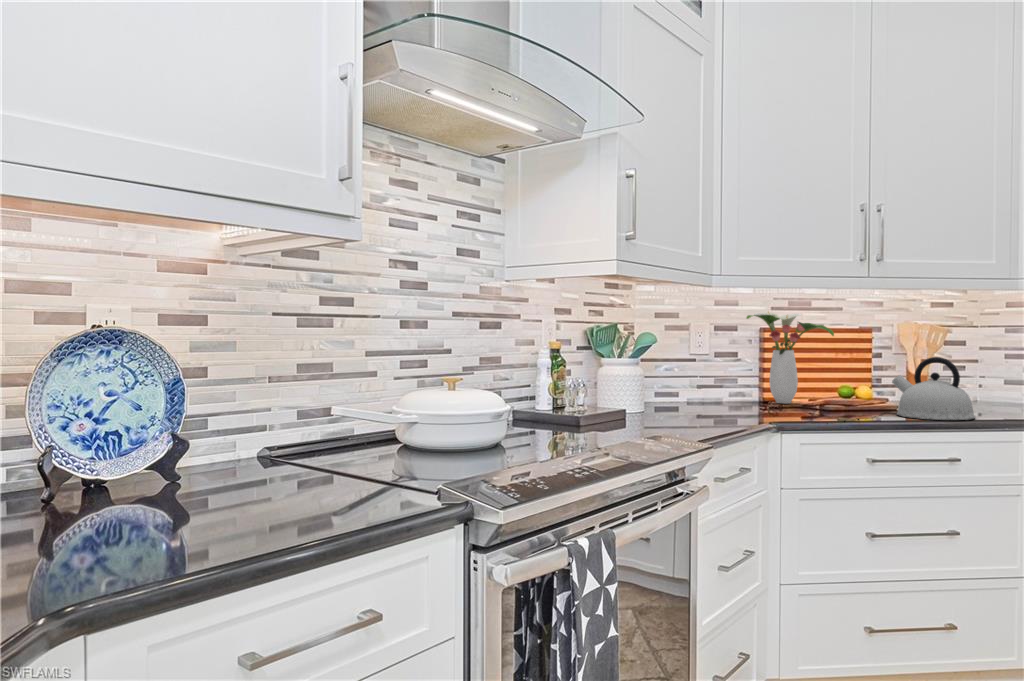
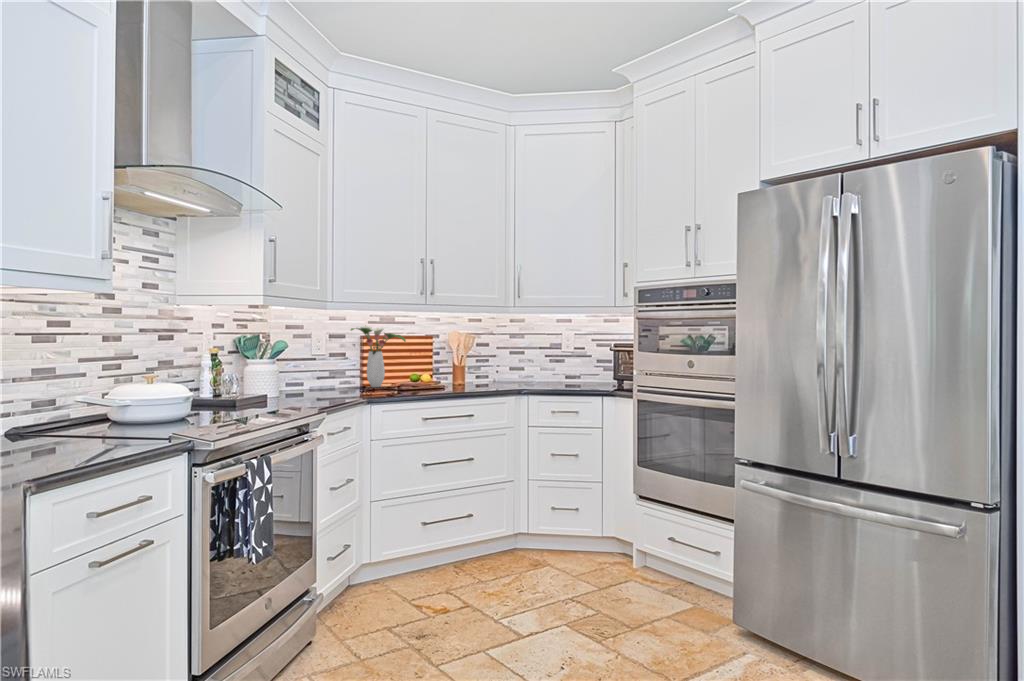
kettle: present [892,357,975,420] -> none [439,355,483,392]

